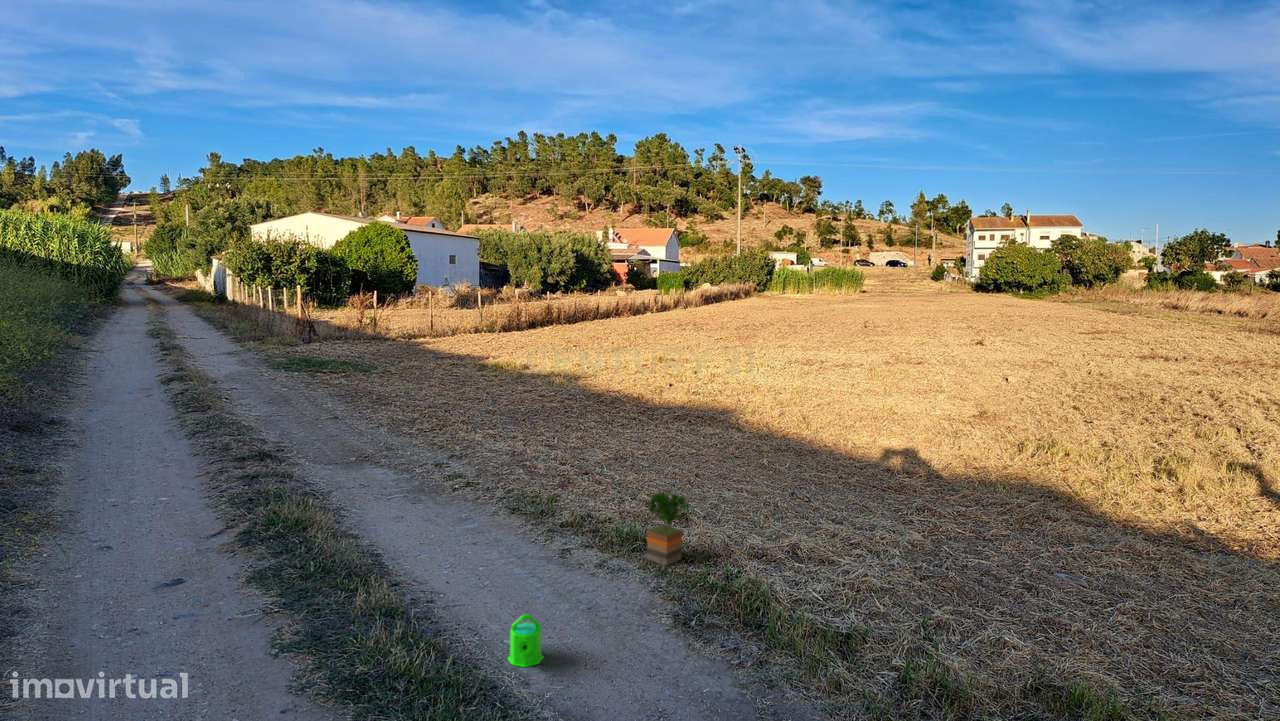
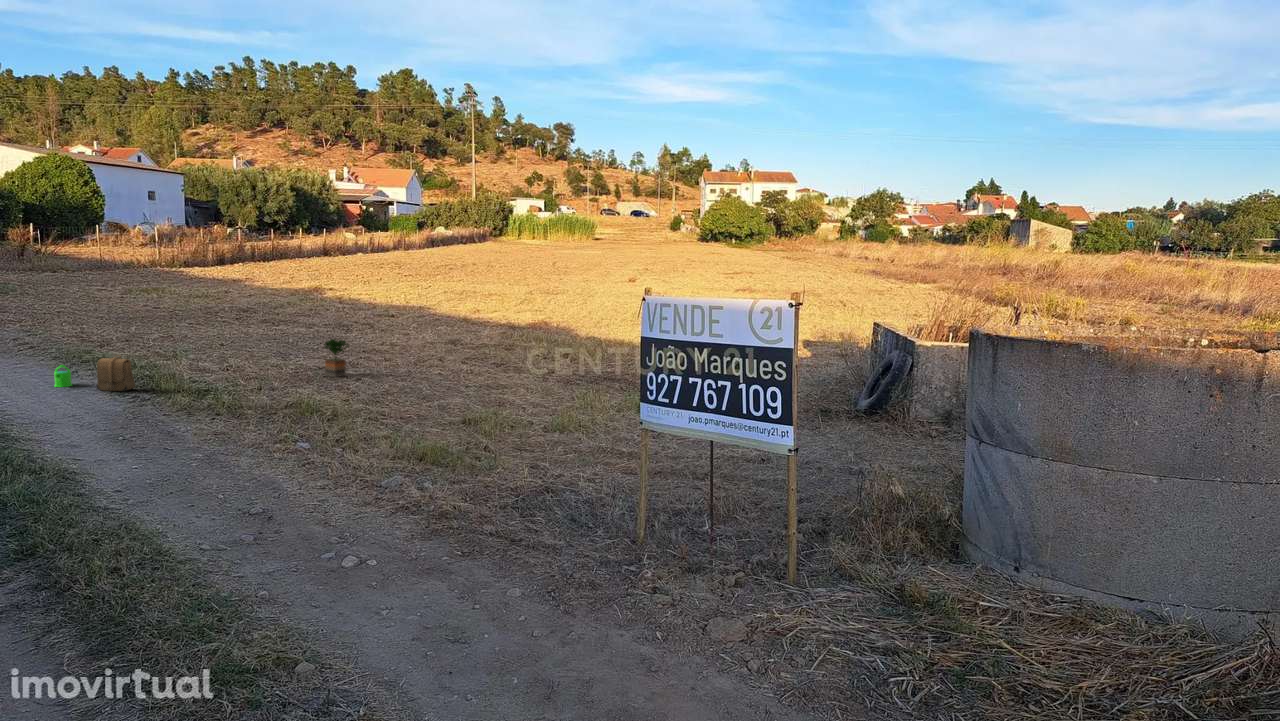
potted tree: present [647,492,690,565] -> present [324,339,349,377]
backpack: none [608,605,681,700] -> present [97,355,135,391]

